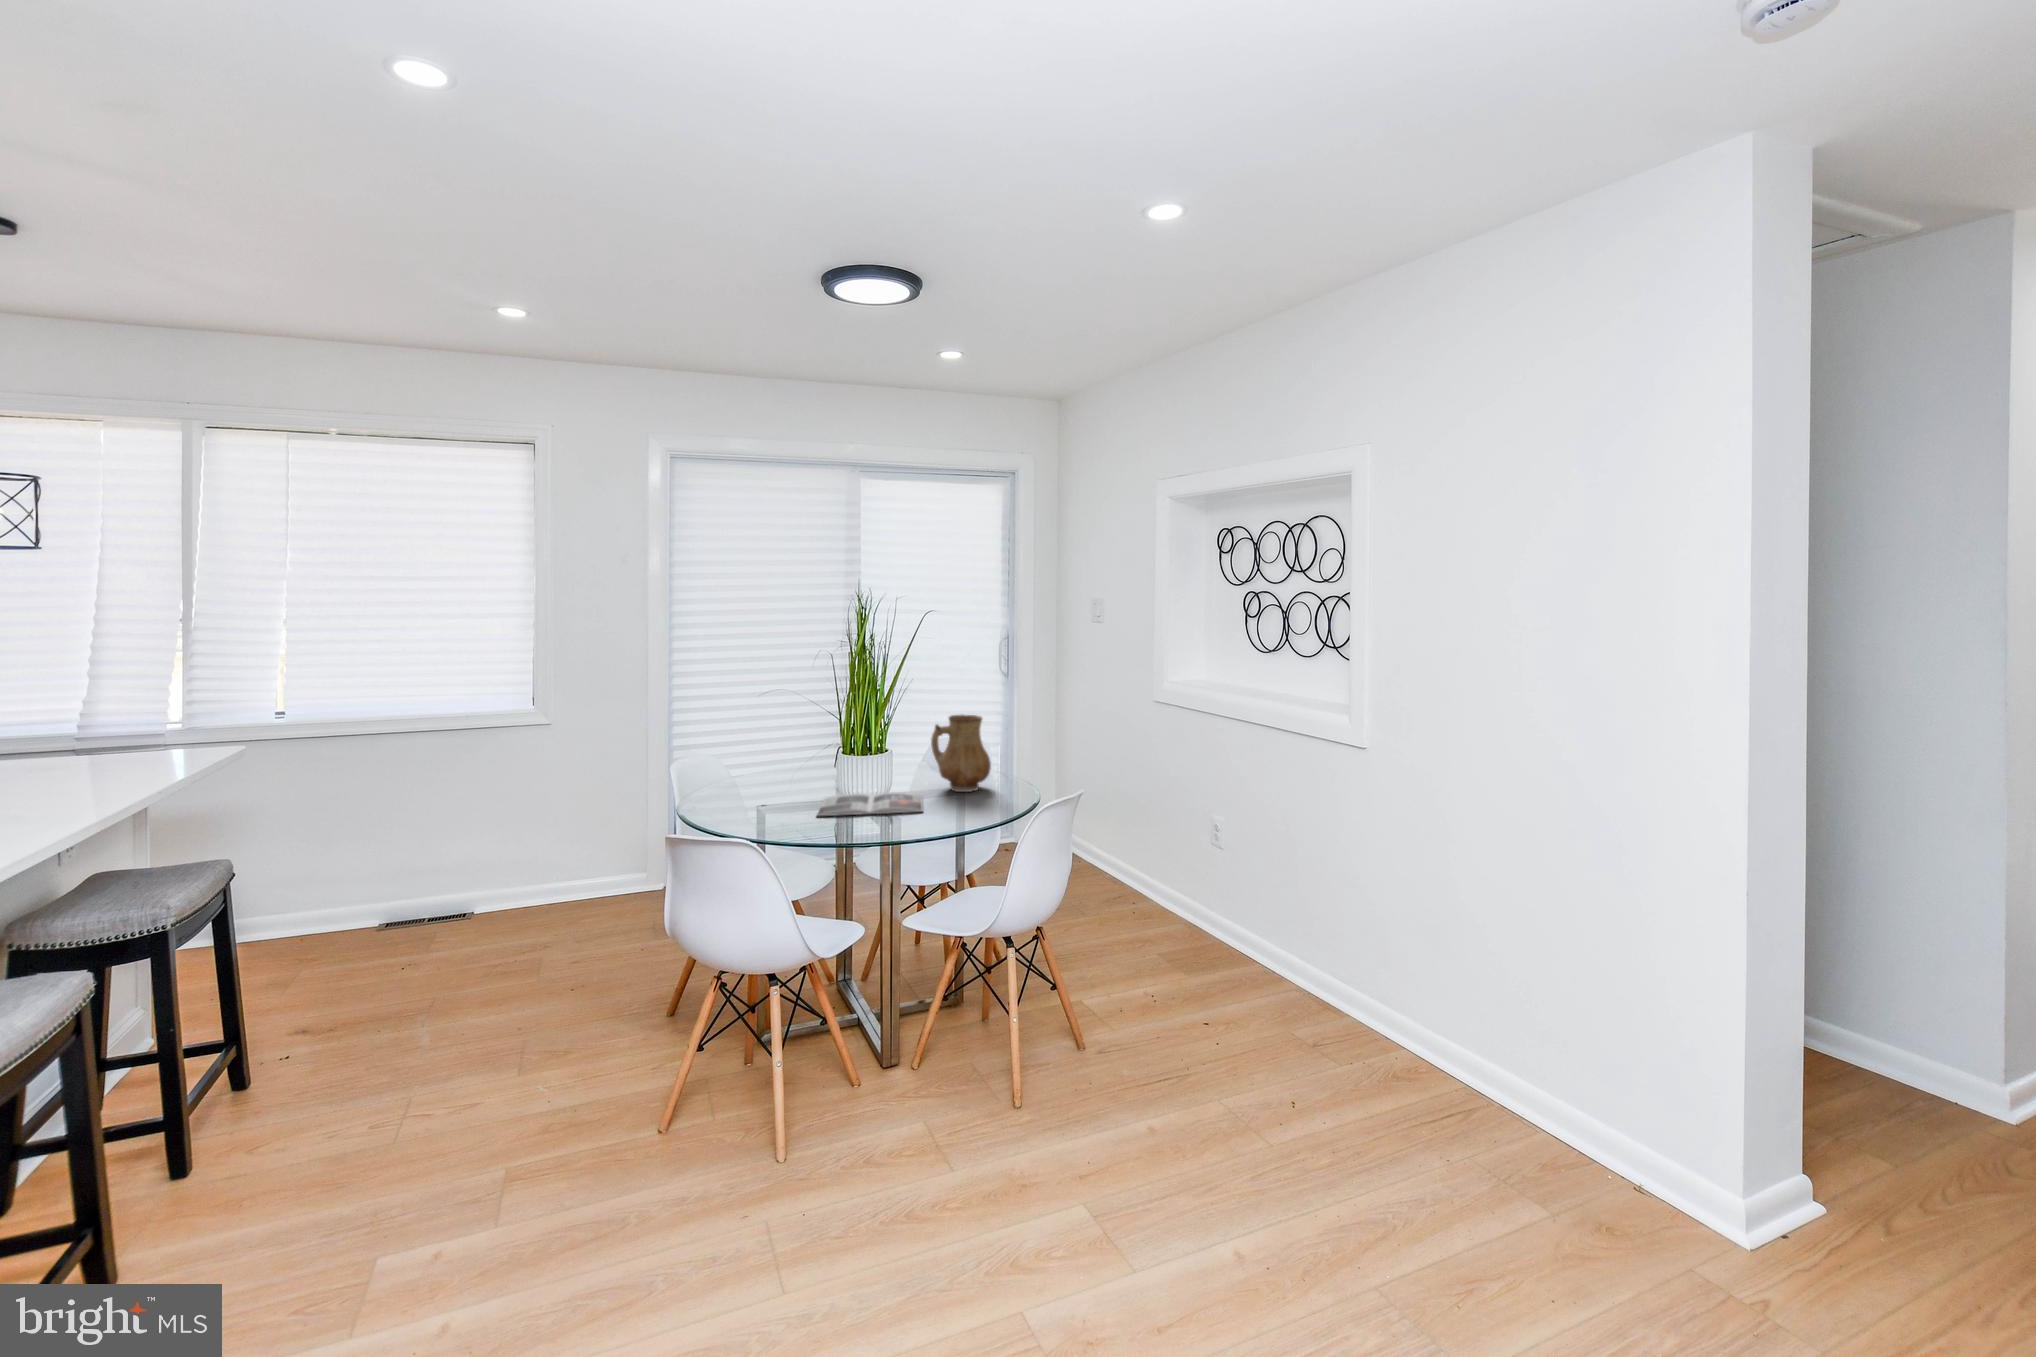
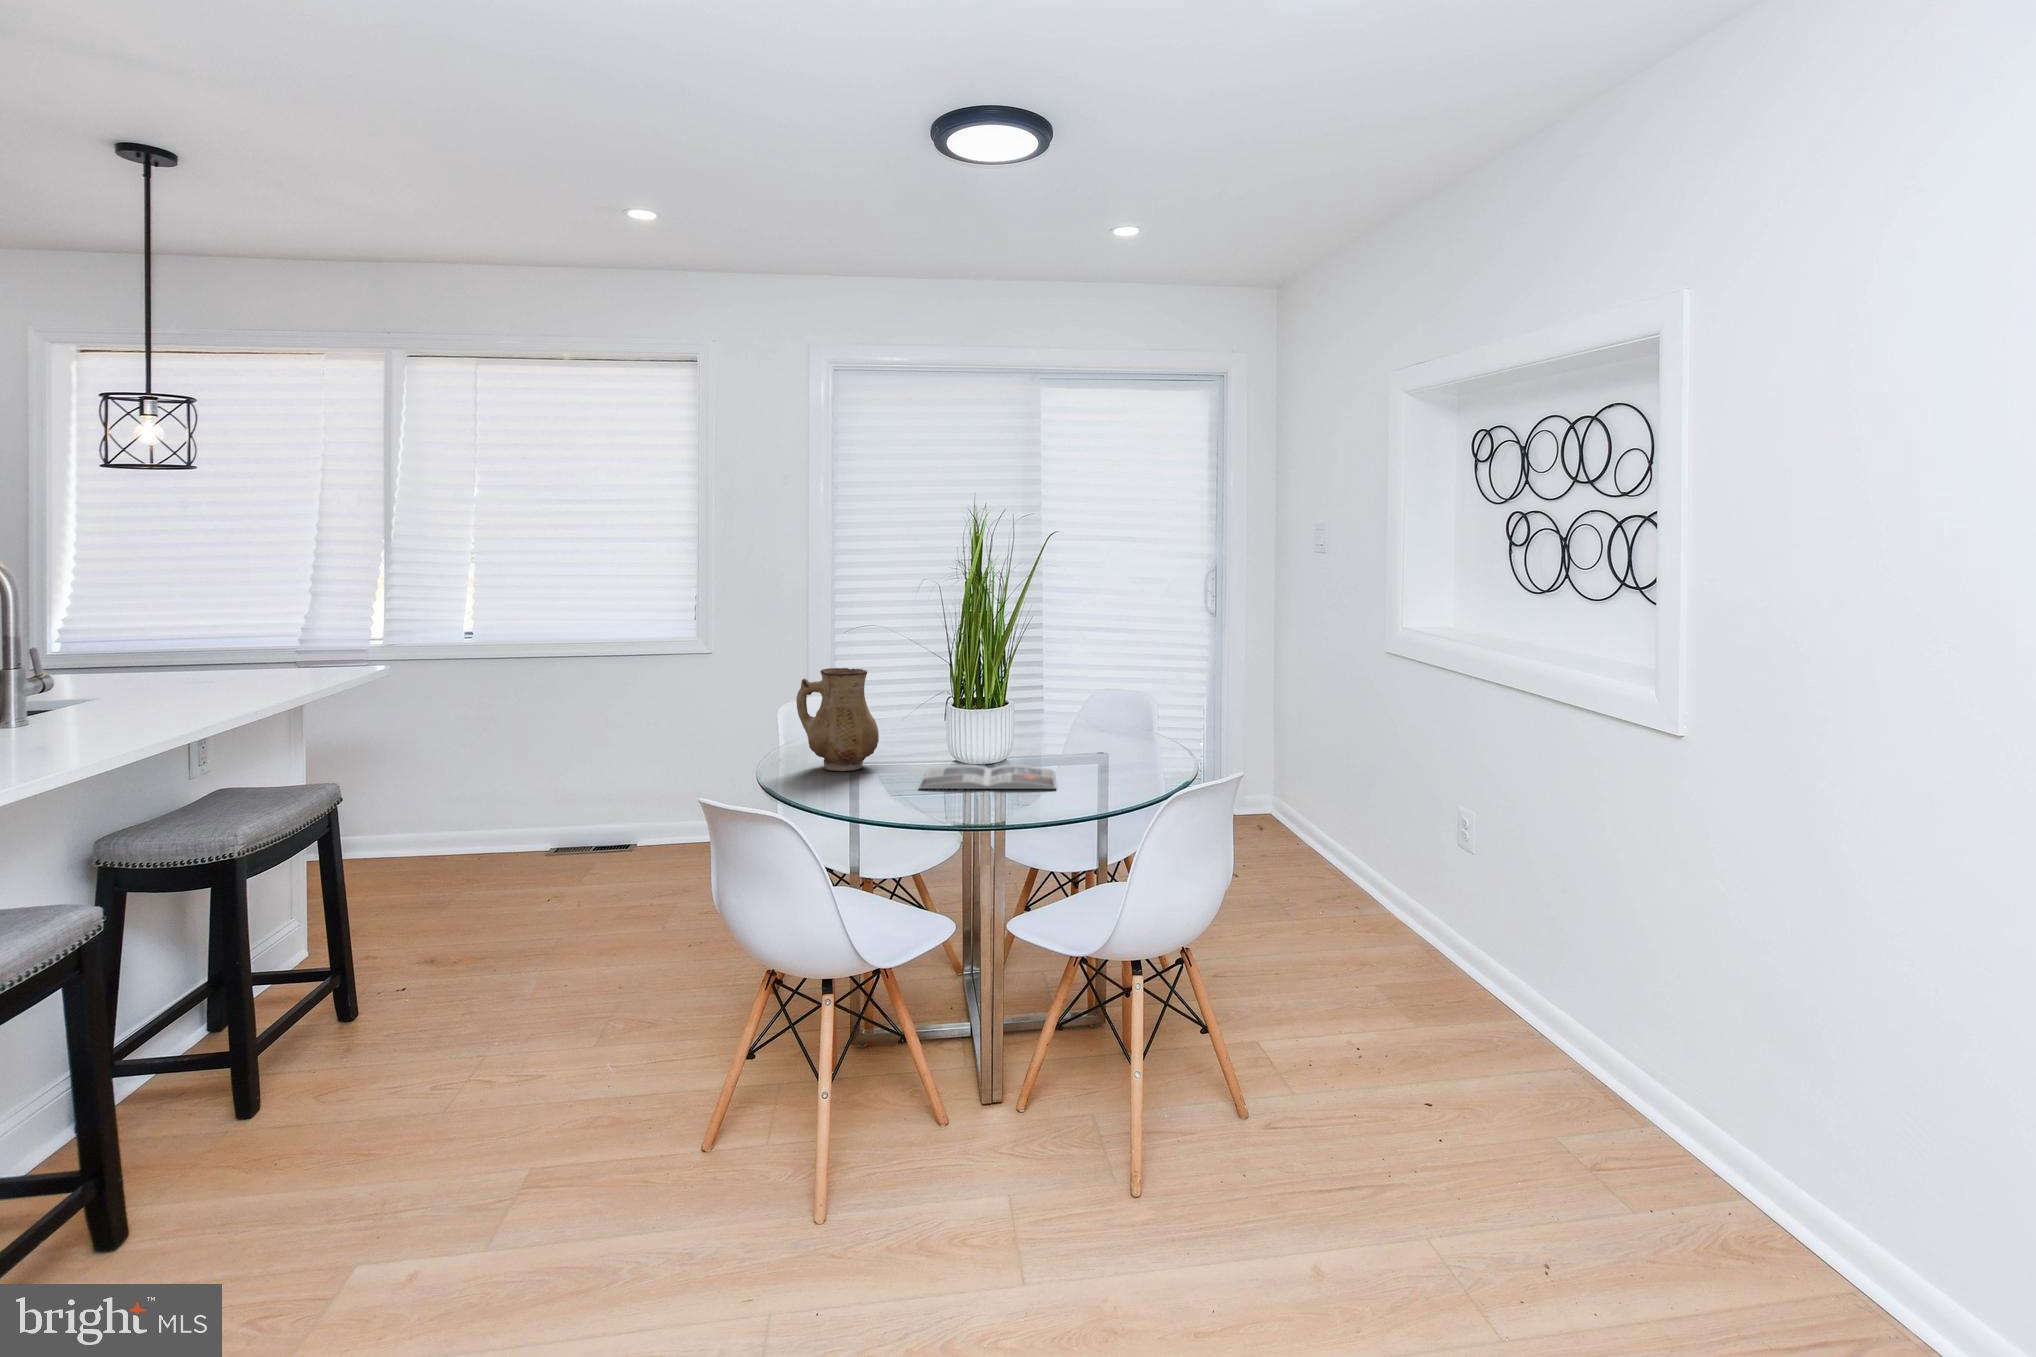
ceramic pitcher: present [931,715,991,792] -> present [796,668,879,771]

